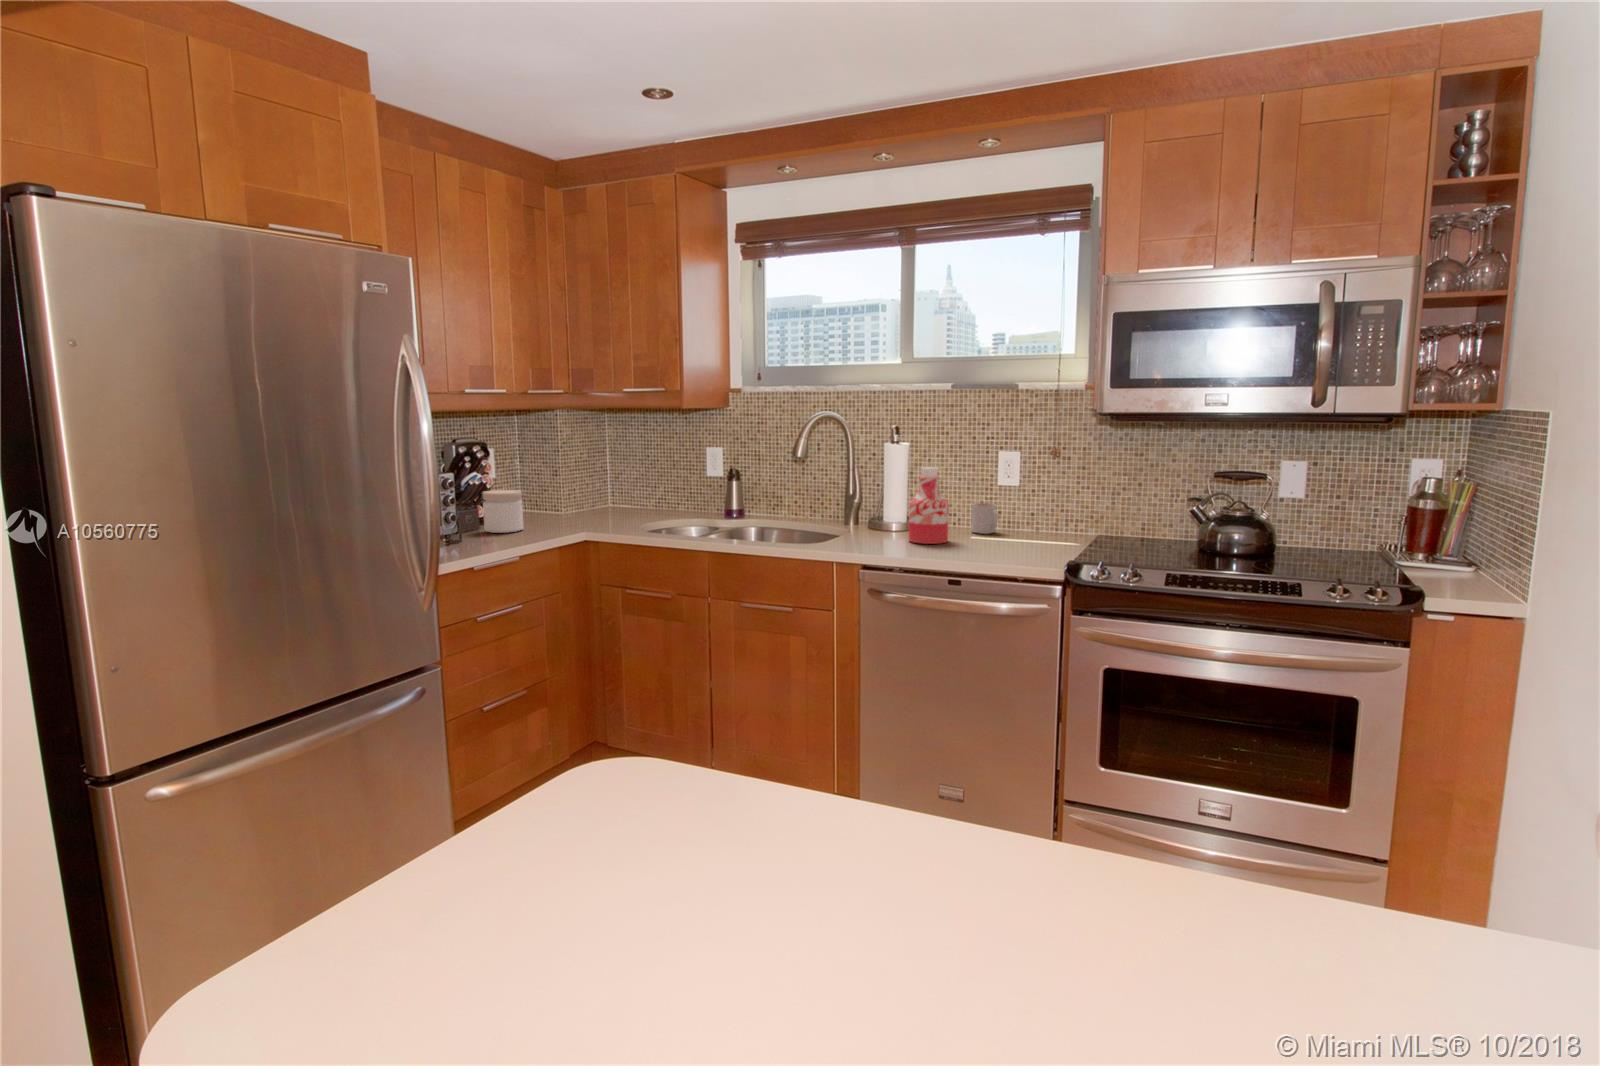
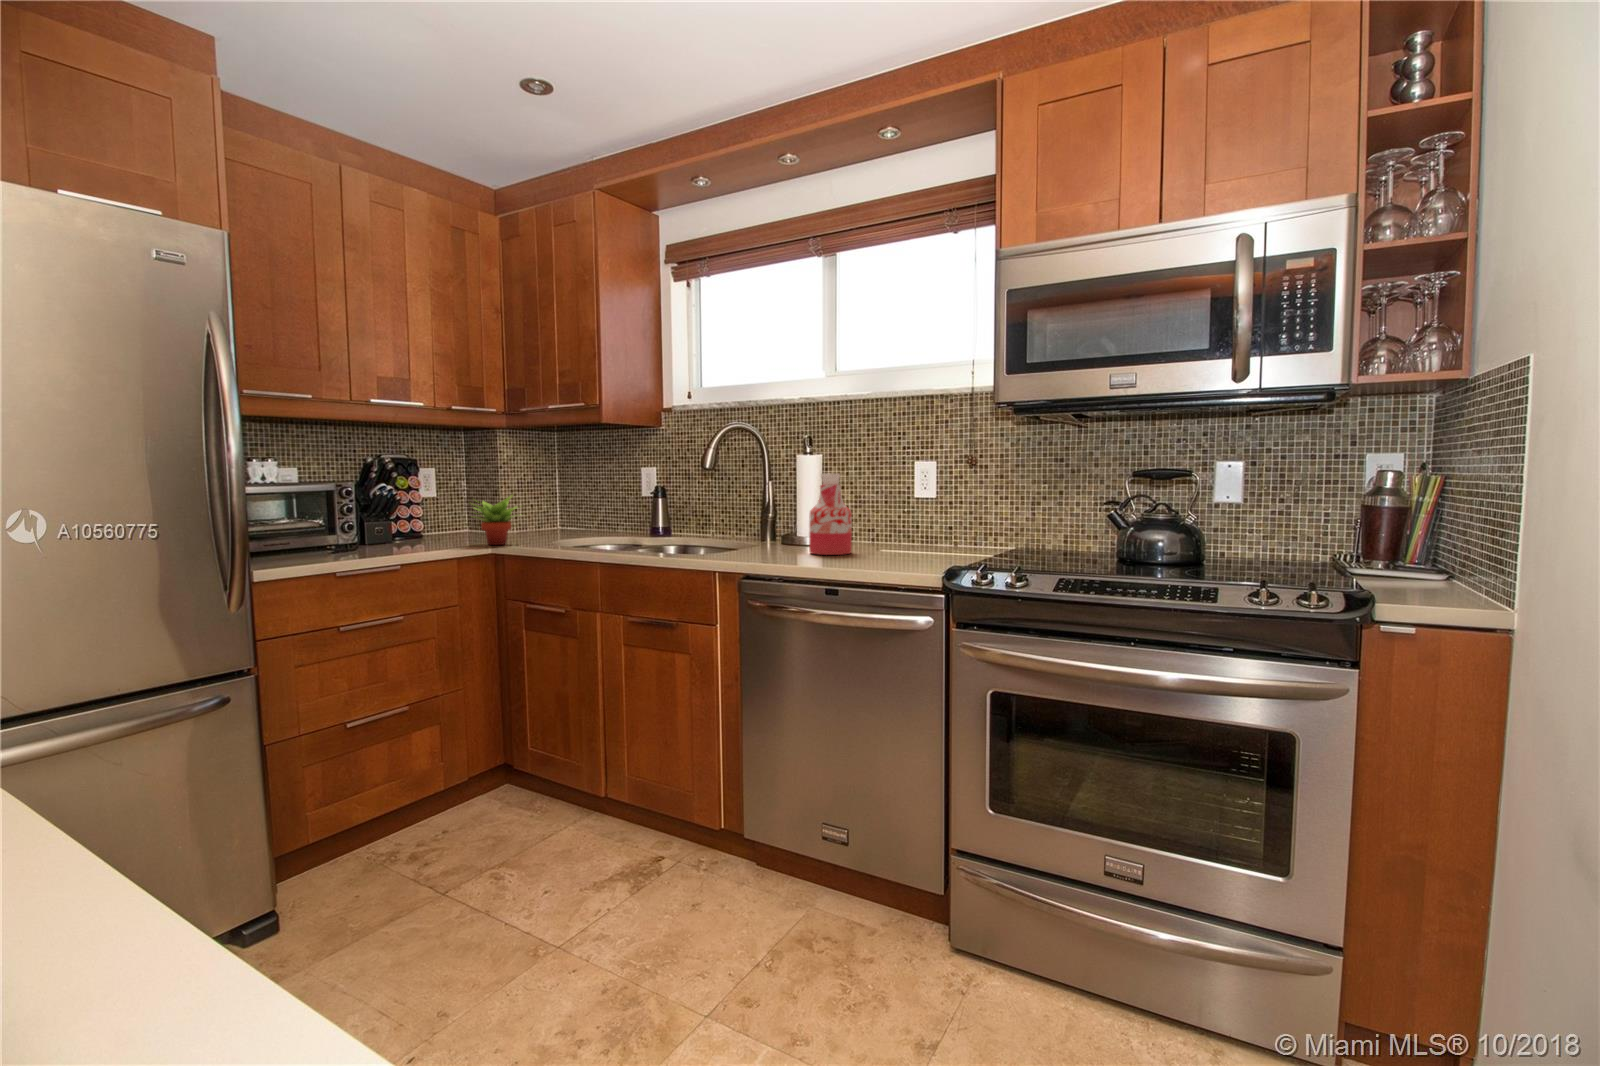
succulent plant: none [554,479,605,531] -> present [473,495,517,545]
jar: present [483,490,523,533] -> none [400,505,443,546]
mug: present [971,503,998,534] -> none [886,517,912,548]

